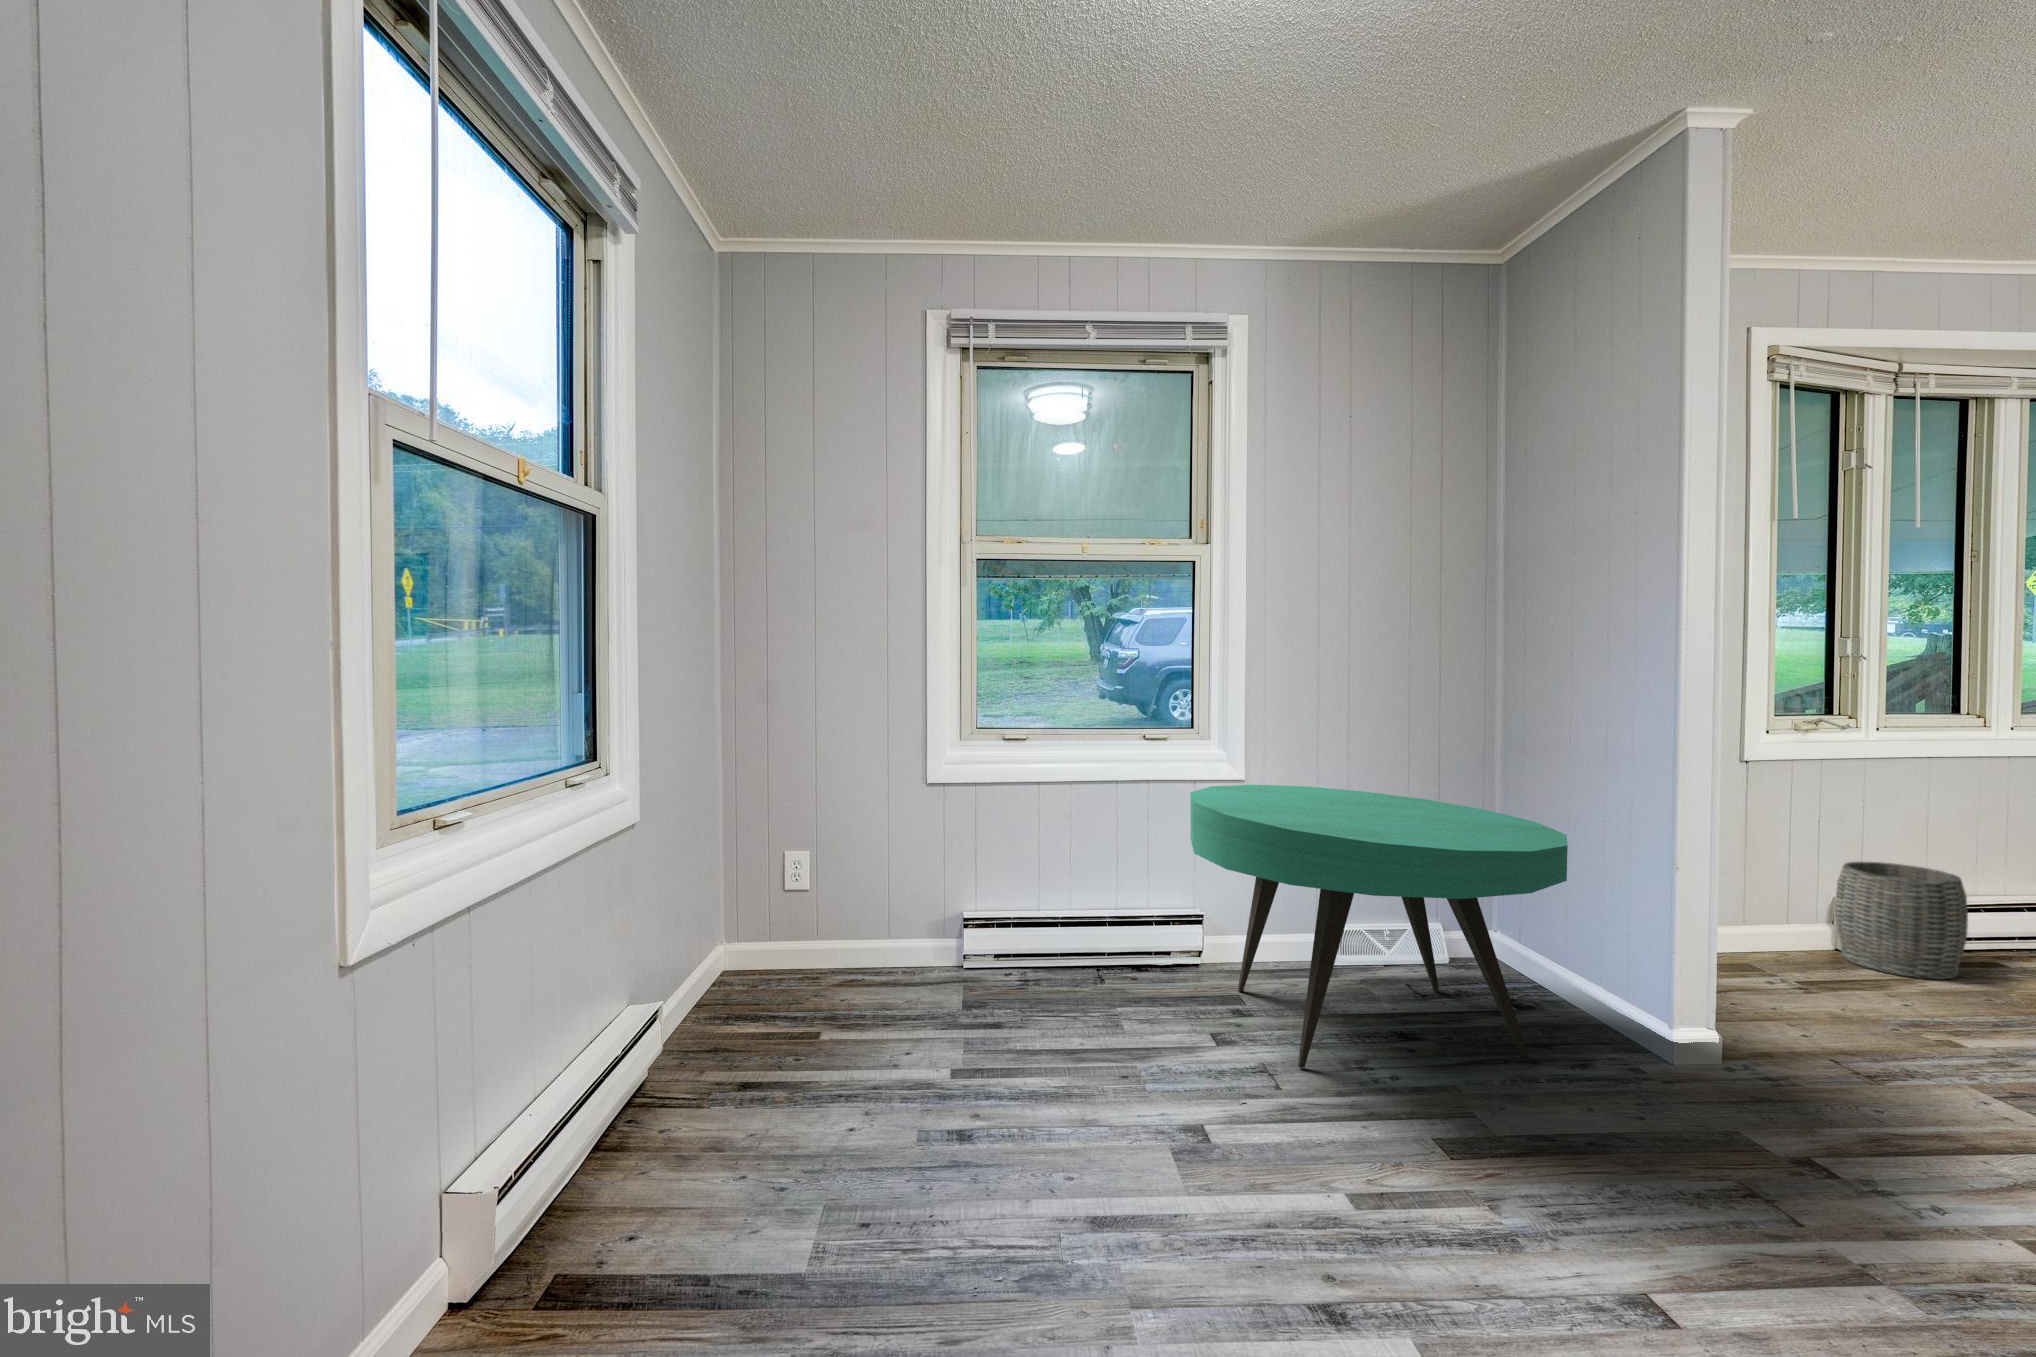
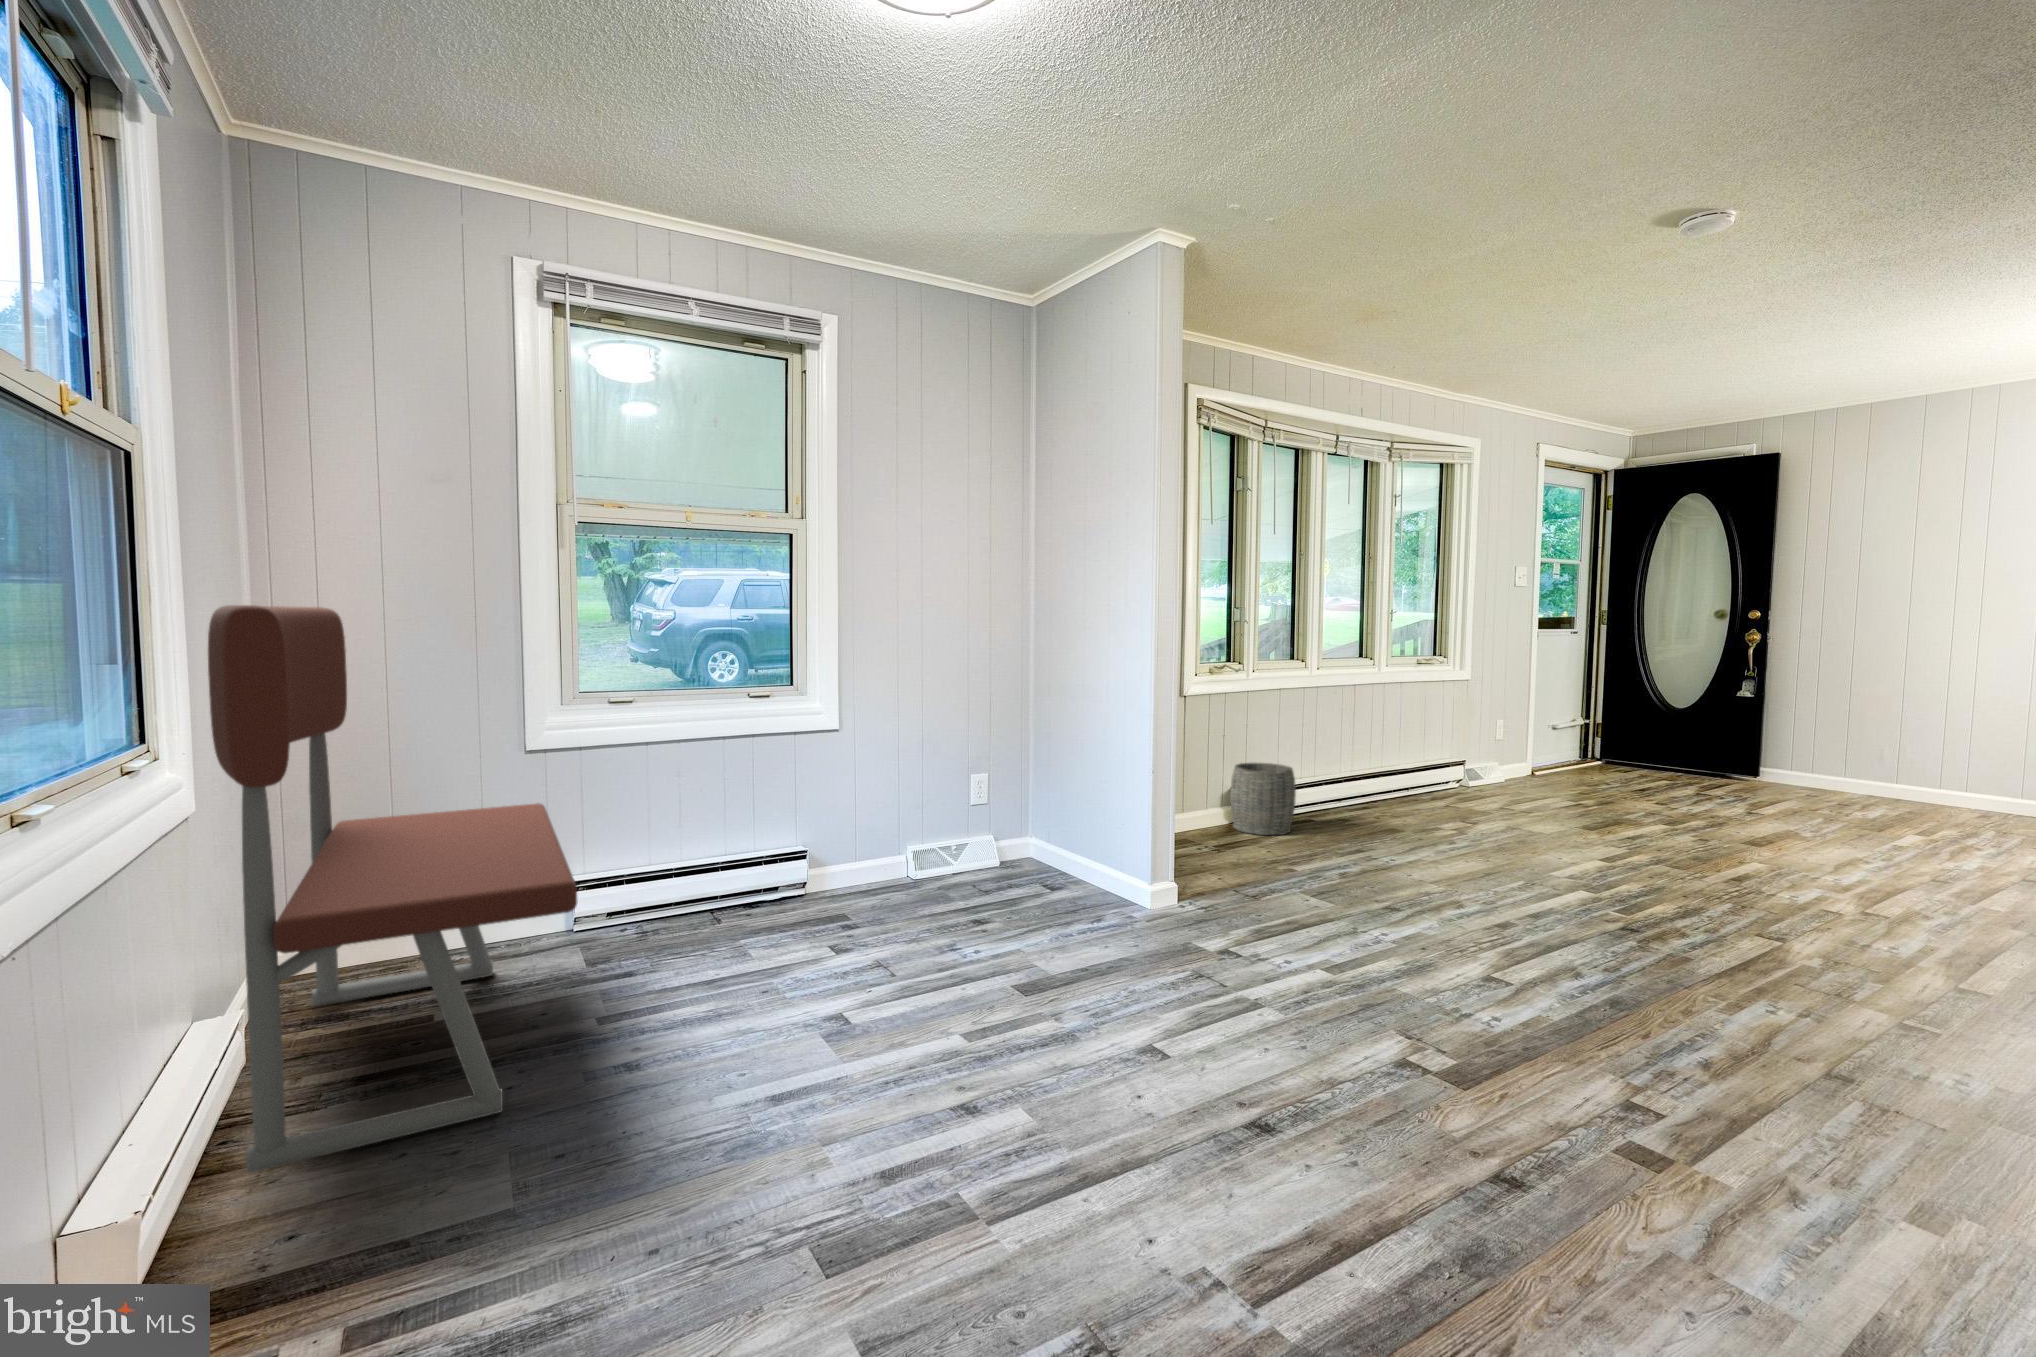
bench: none [625,645,932,1158] -> present [208,605,577,1173]
coffee table: present [1190,785,1568,1068] -> none [805,733,1091,958]

